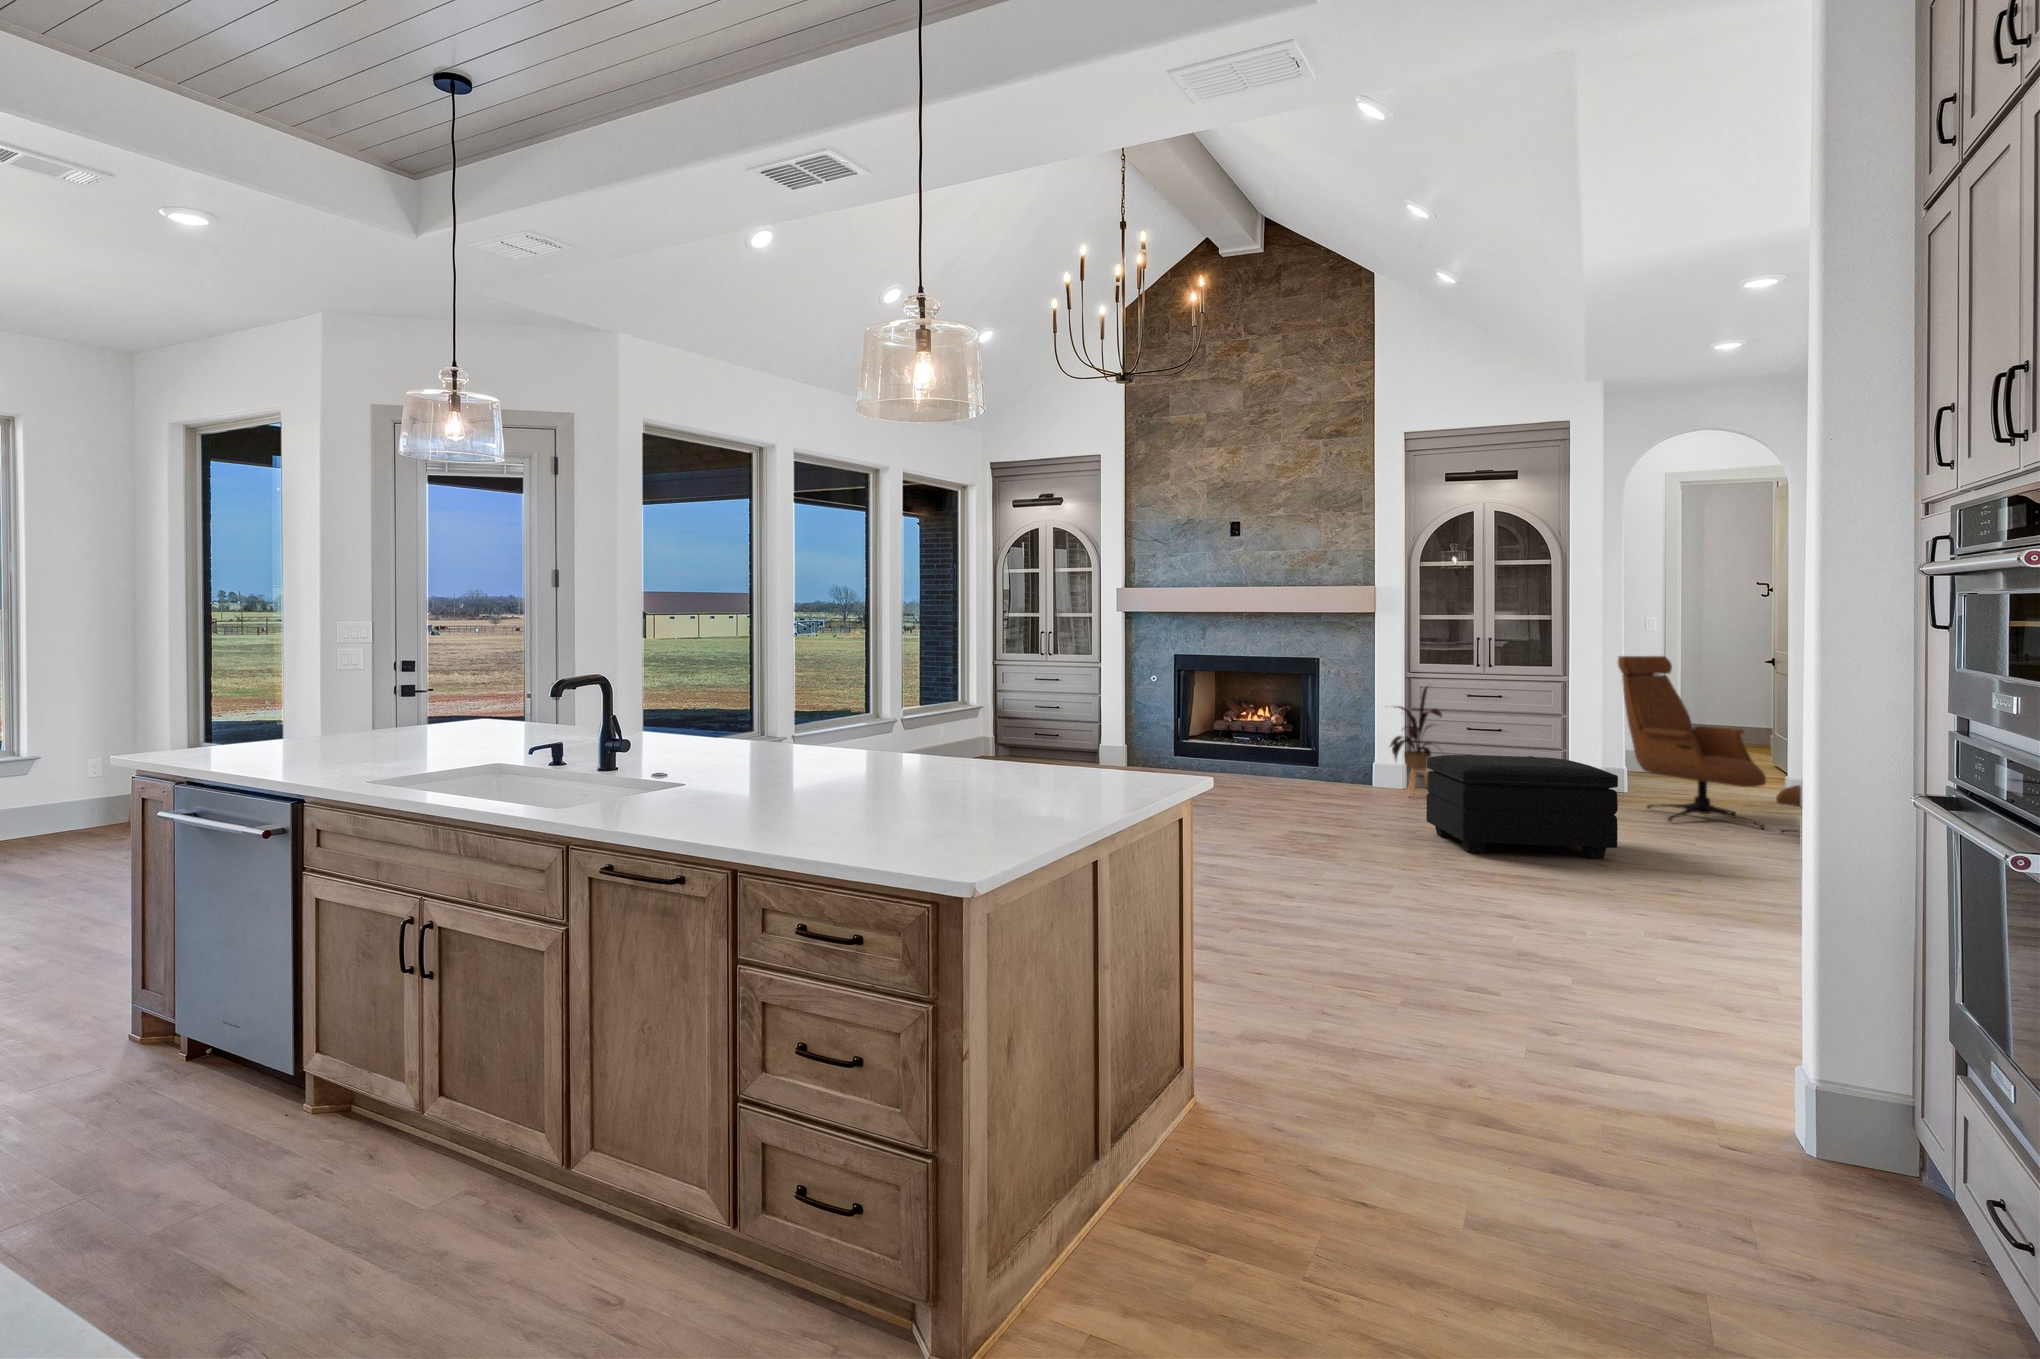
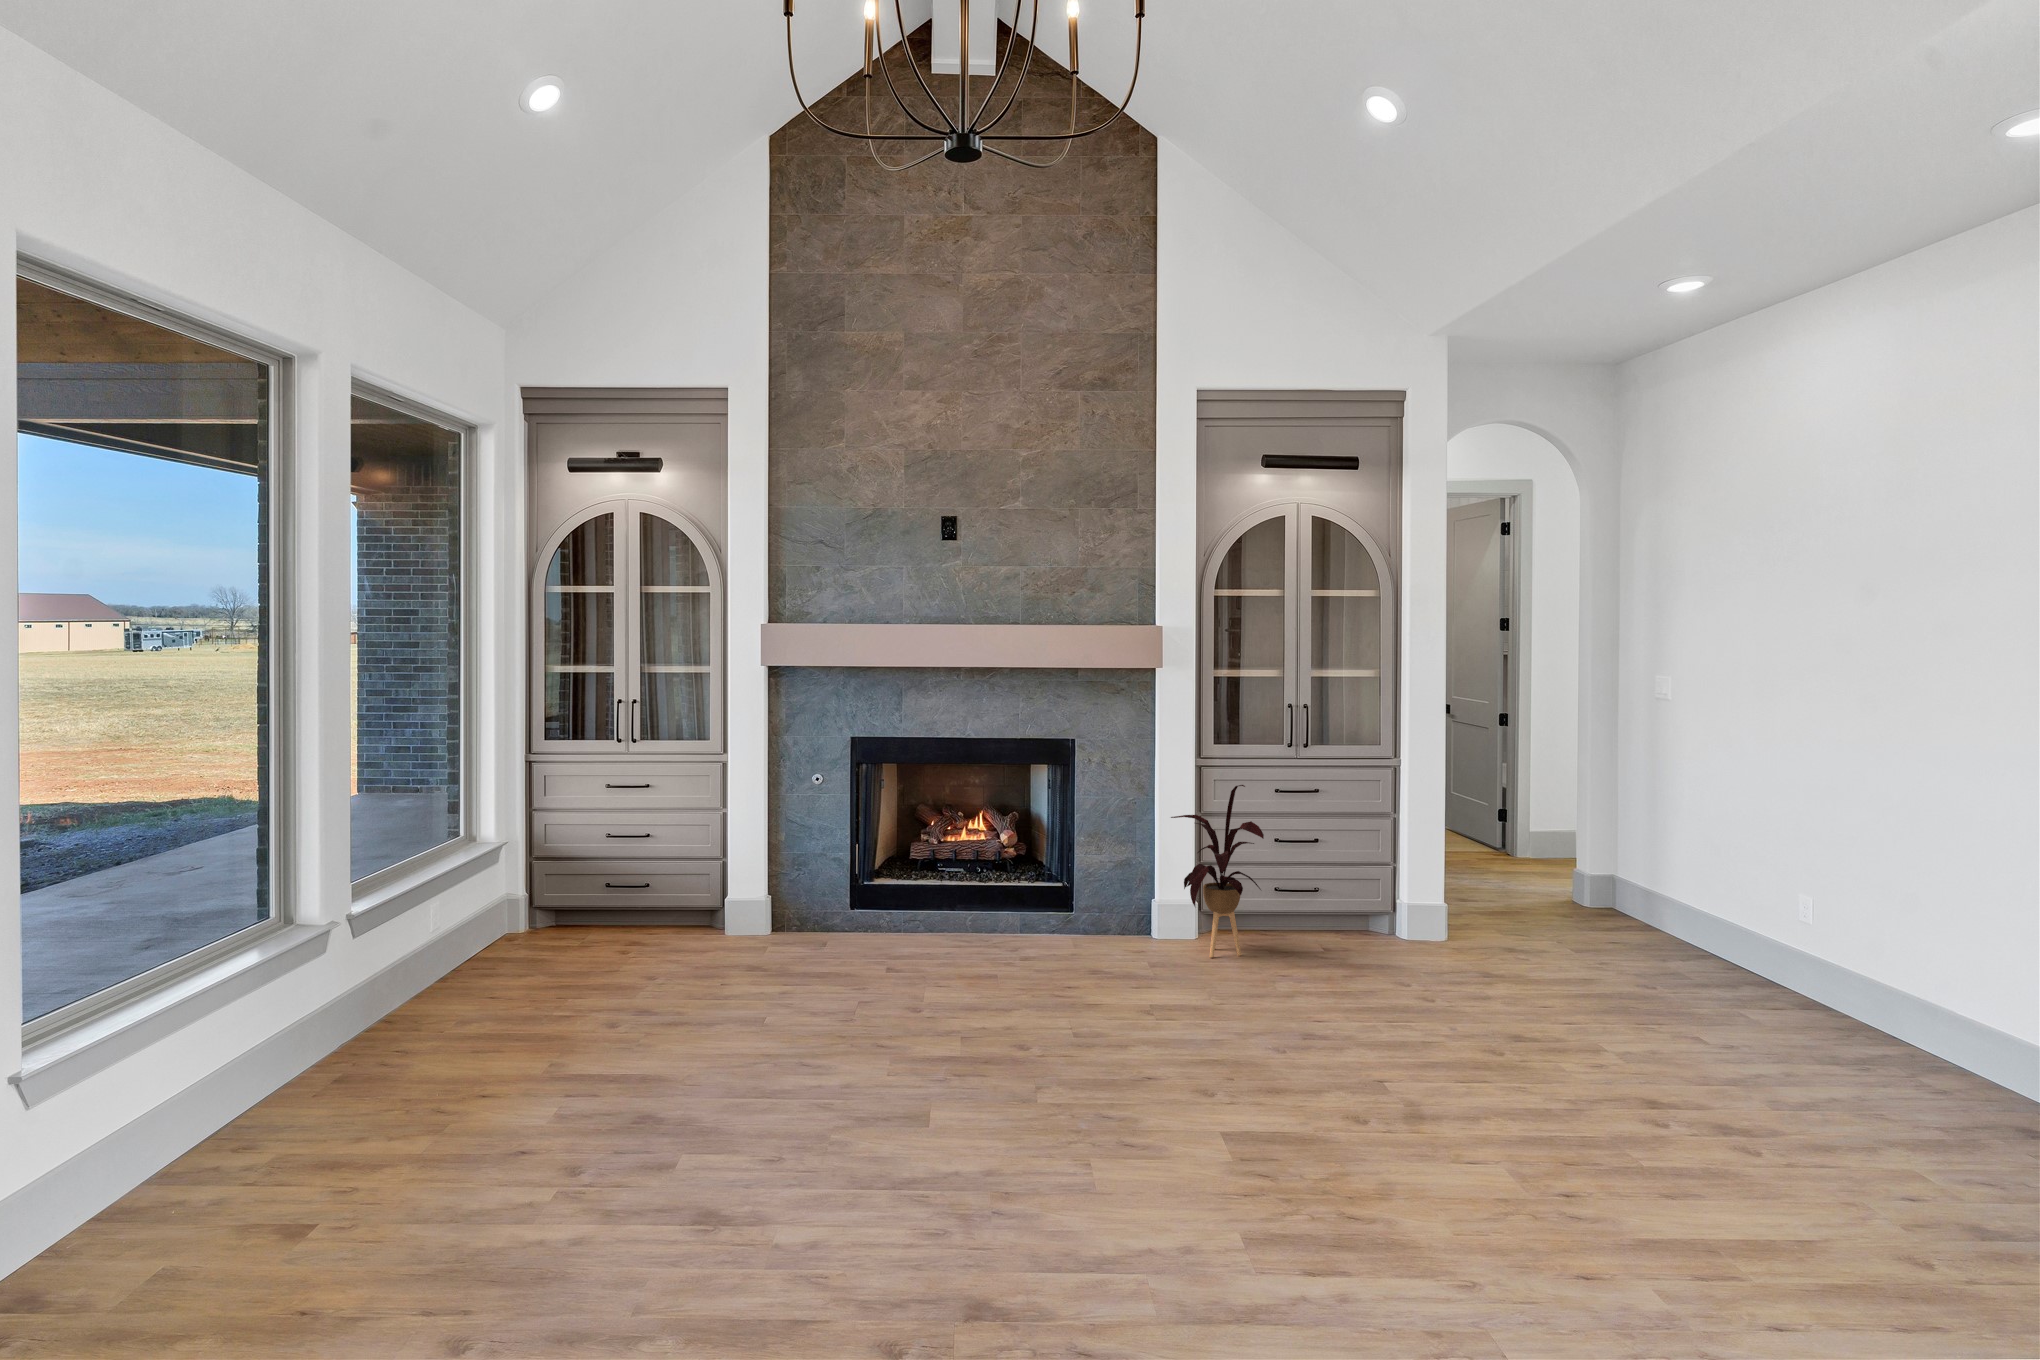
lounge chair: present [1618,656,1801,833] -> none [1468,729,1797,1007]
footstool: present [1426,755,1618,859] -> none [1286,921,1565,1109]

